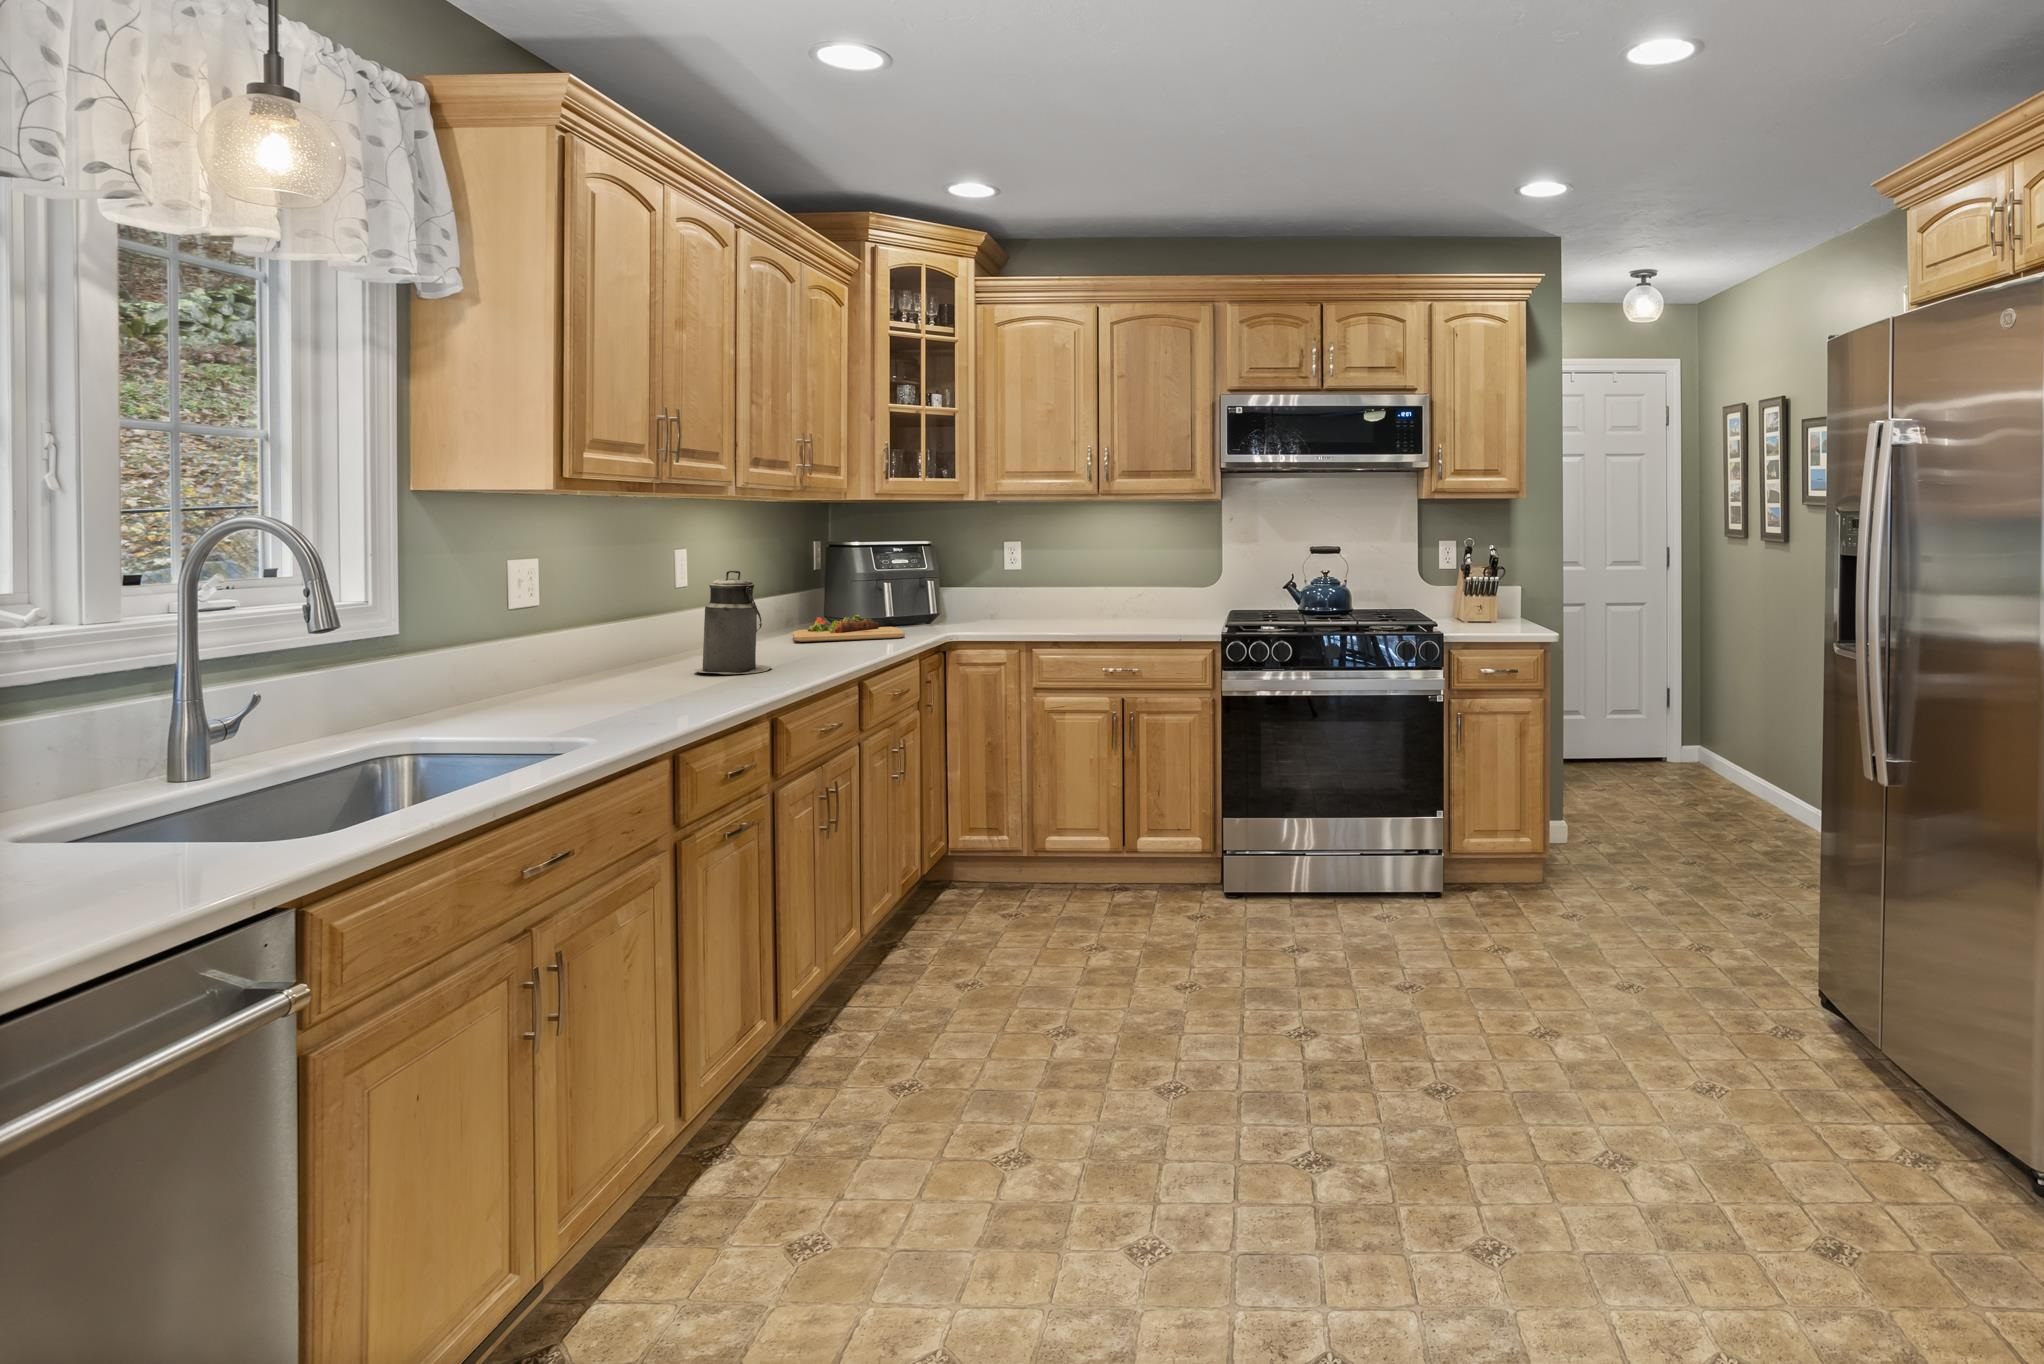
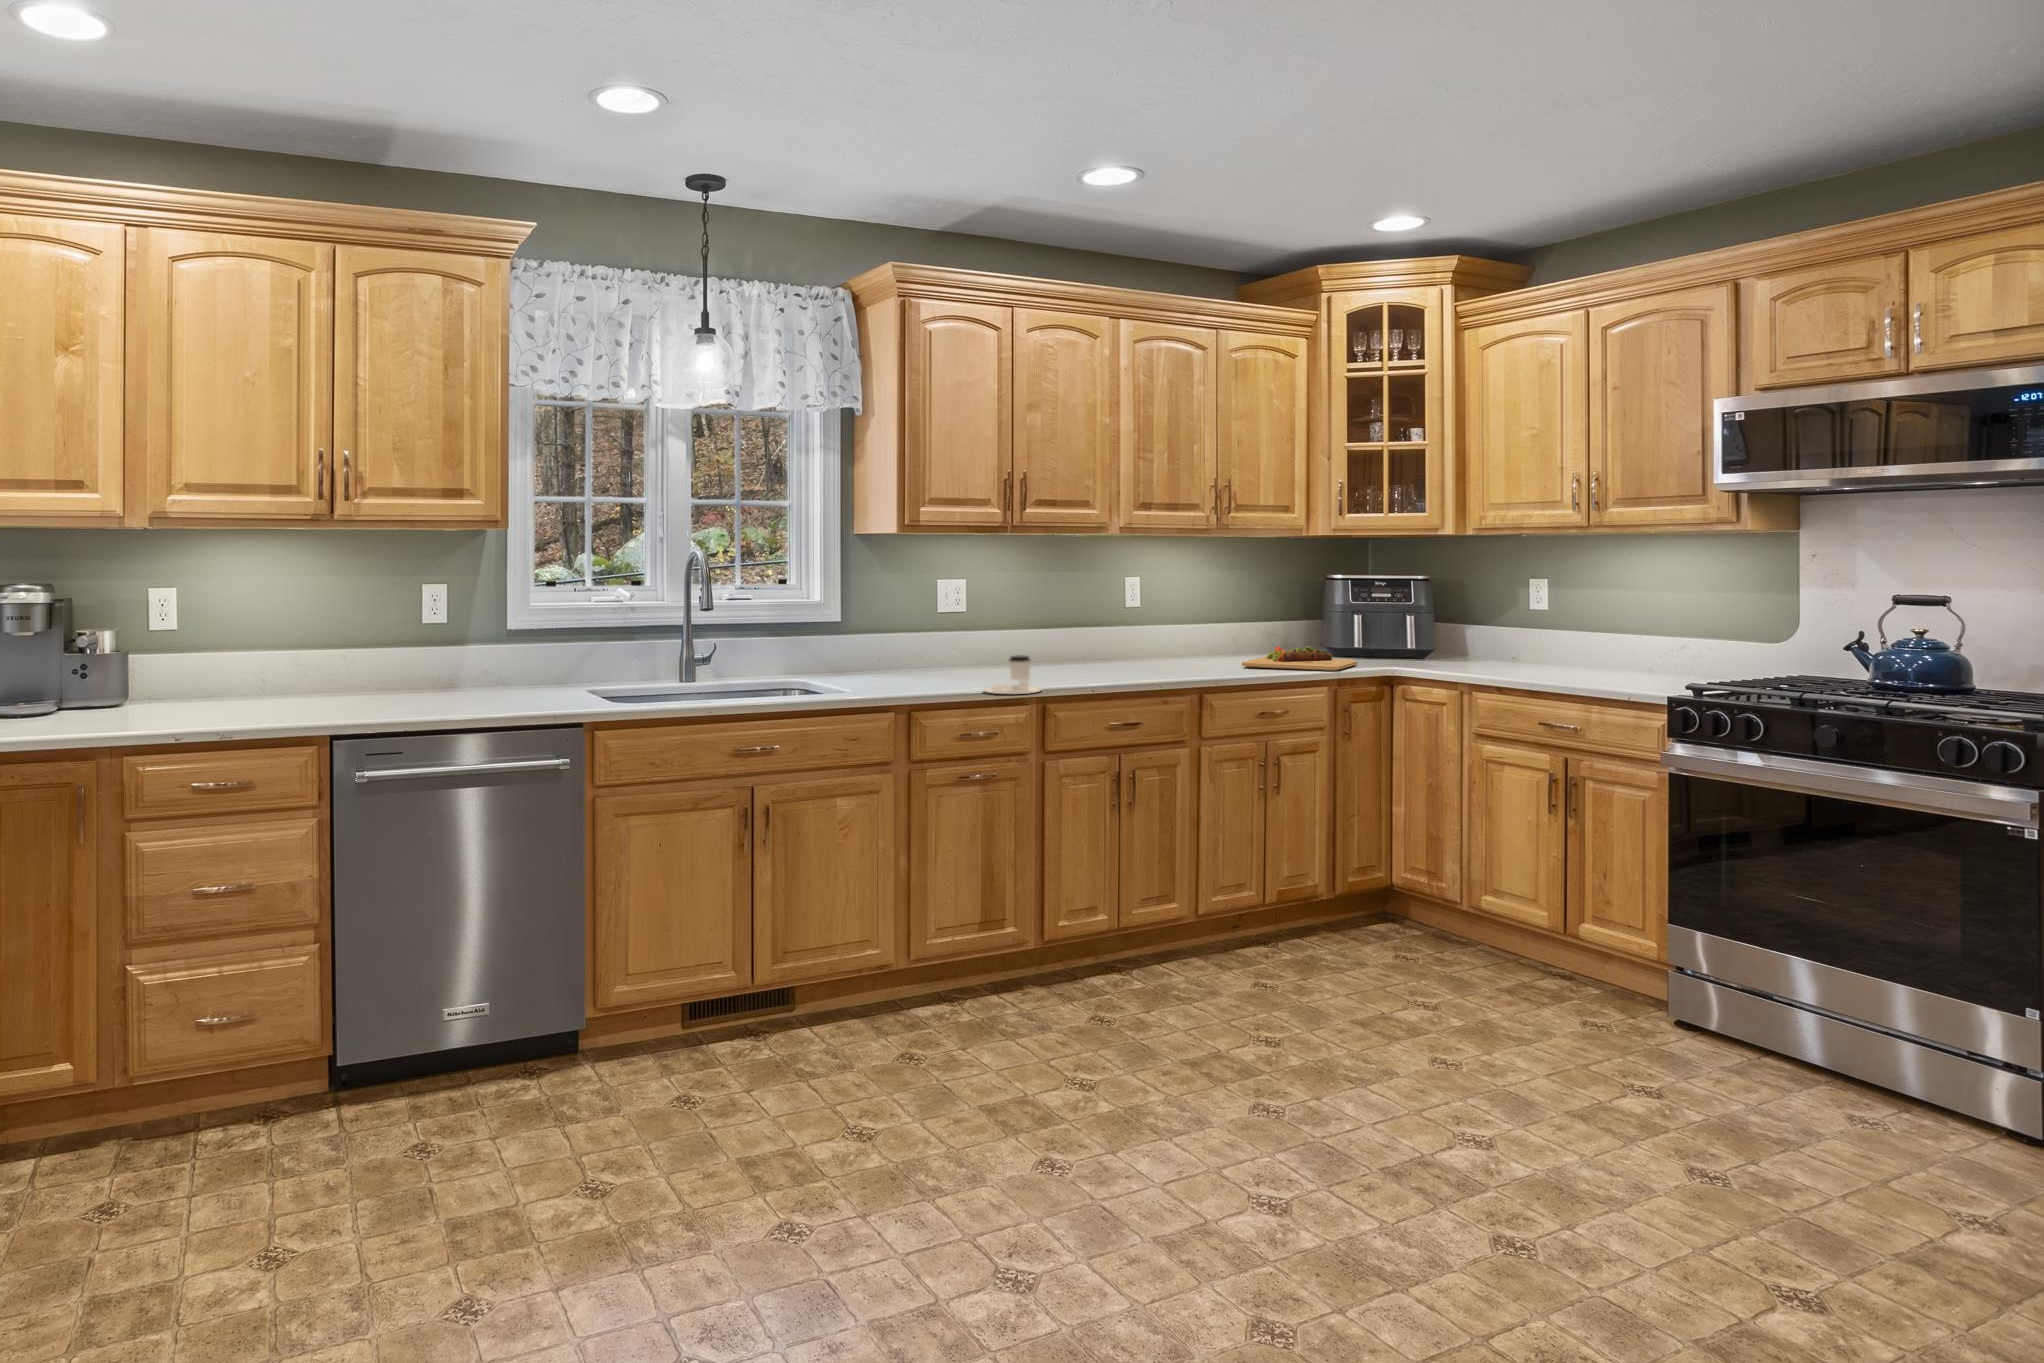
canister: present [695,571,771,674] -> none [1087,607,1145,689]
coffee cup: none [574,639,668,695] -> present [984,655,1041,694]

